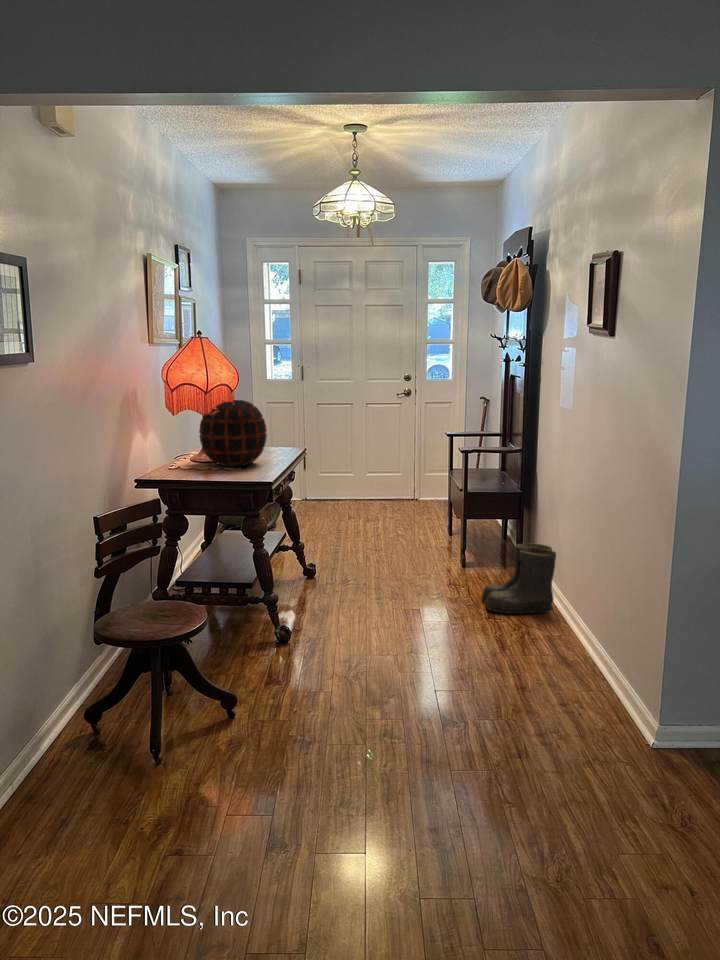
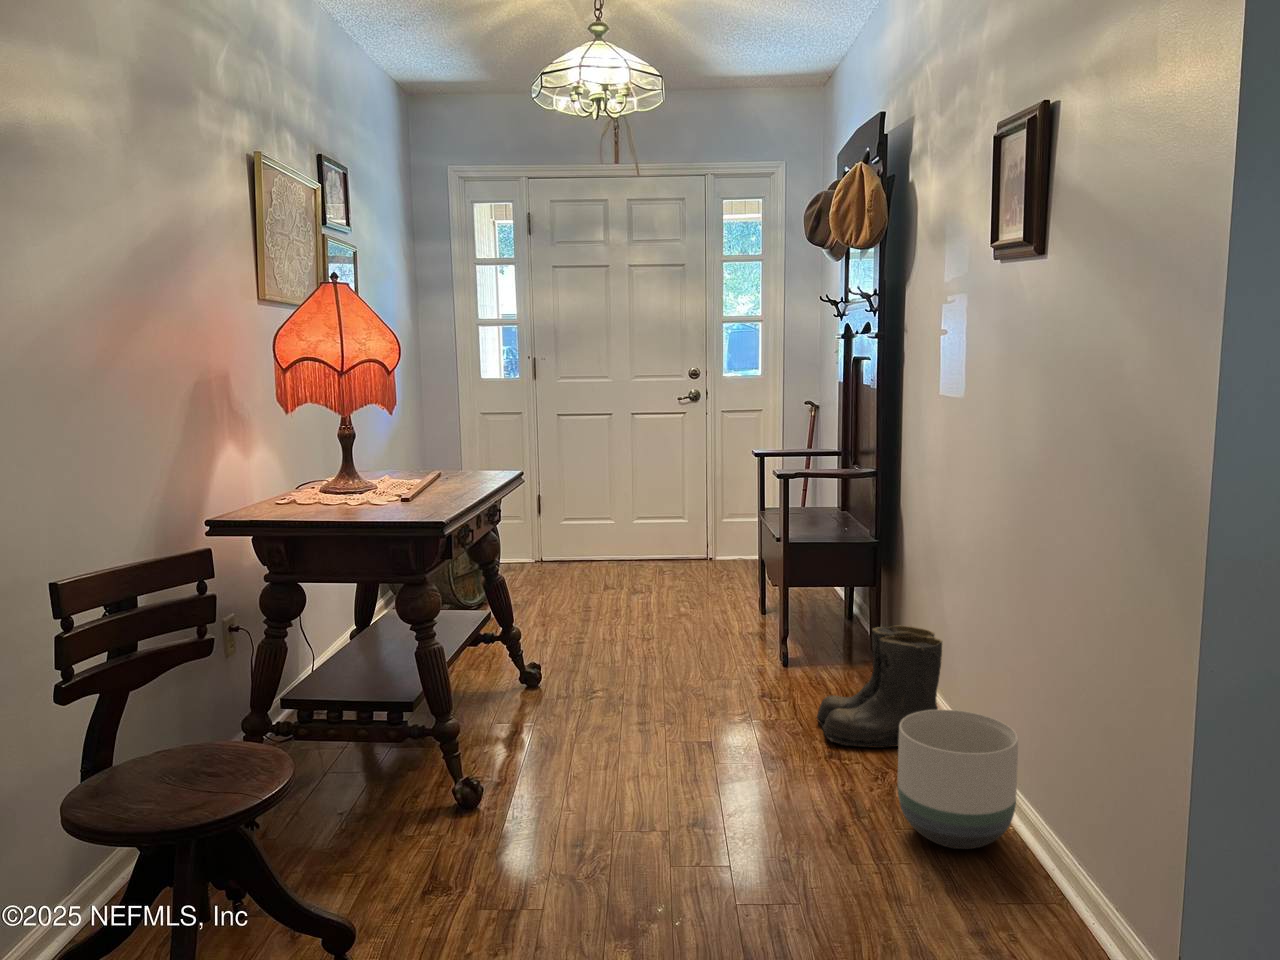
decorative vase: present [199,400,267,466] -> none [329,387,446,498]
planter: none [525,590,592,665] -> present [897,710,1018,849]

